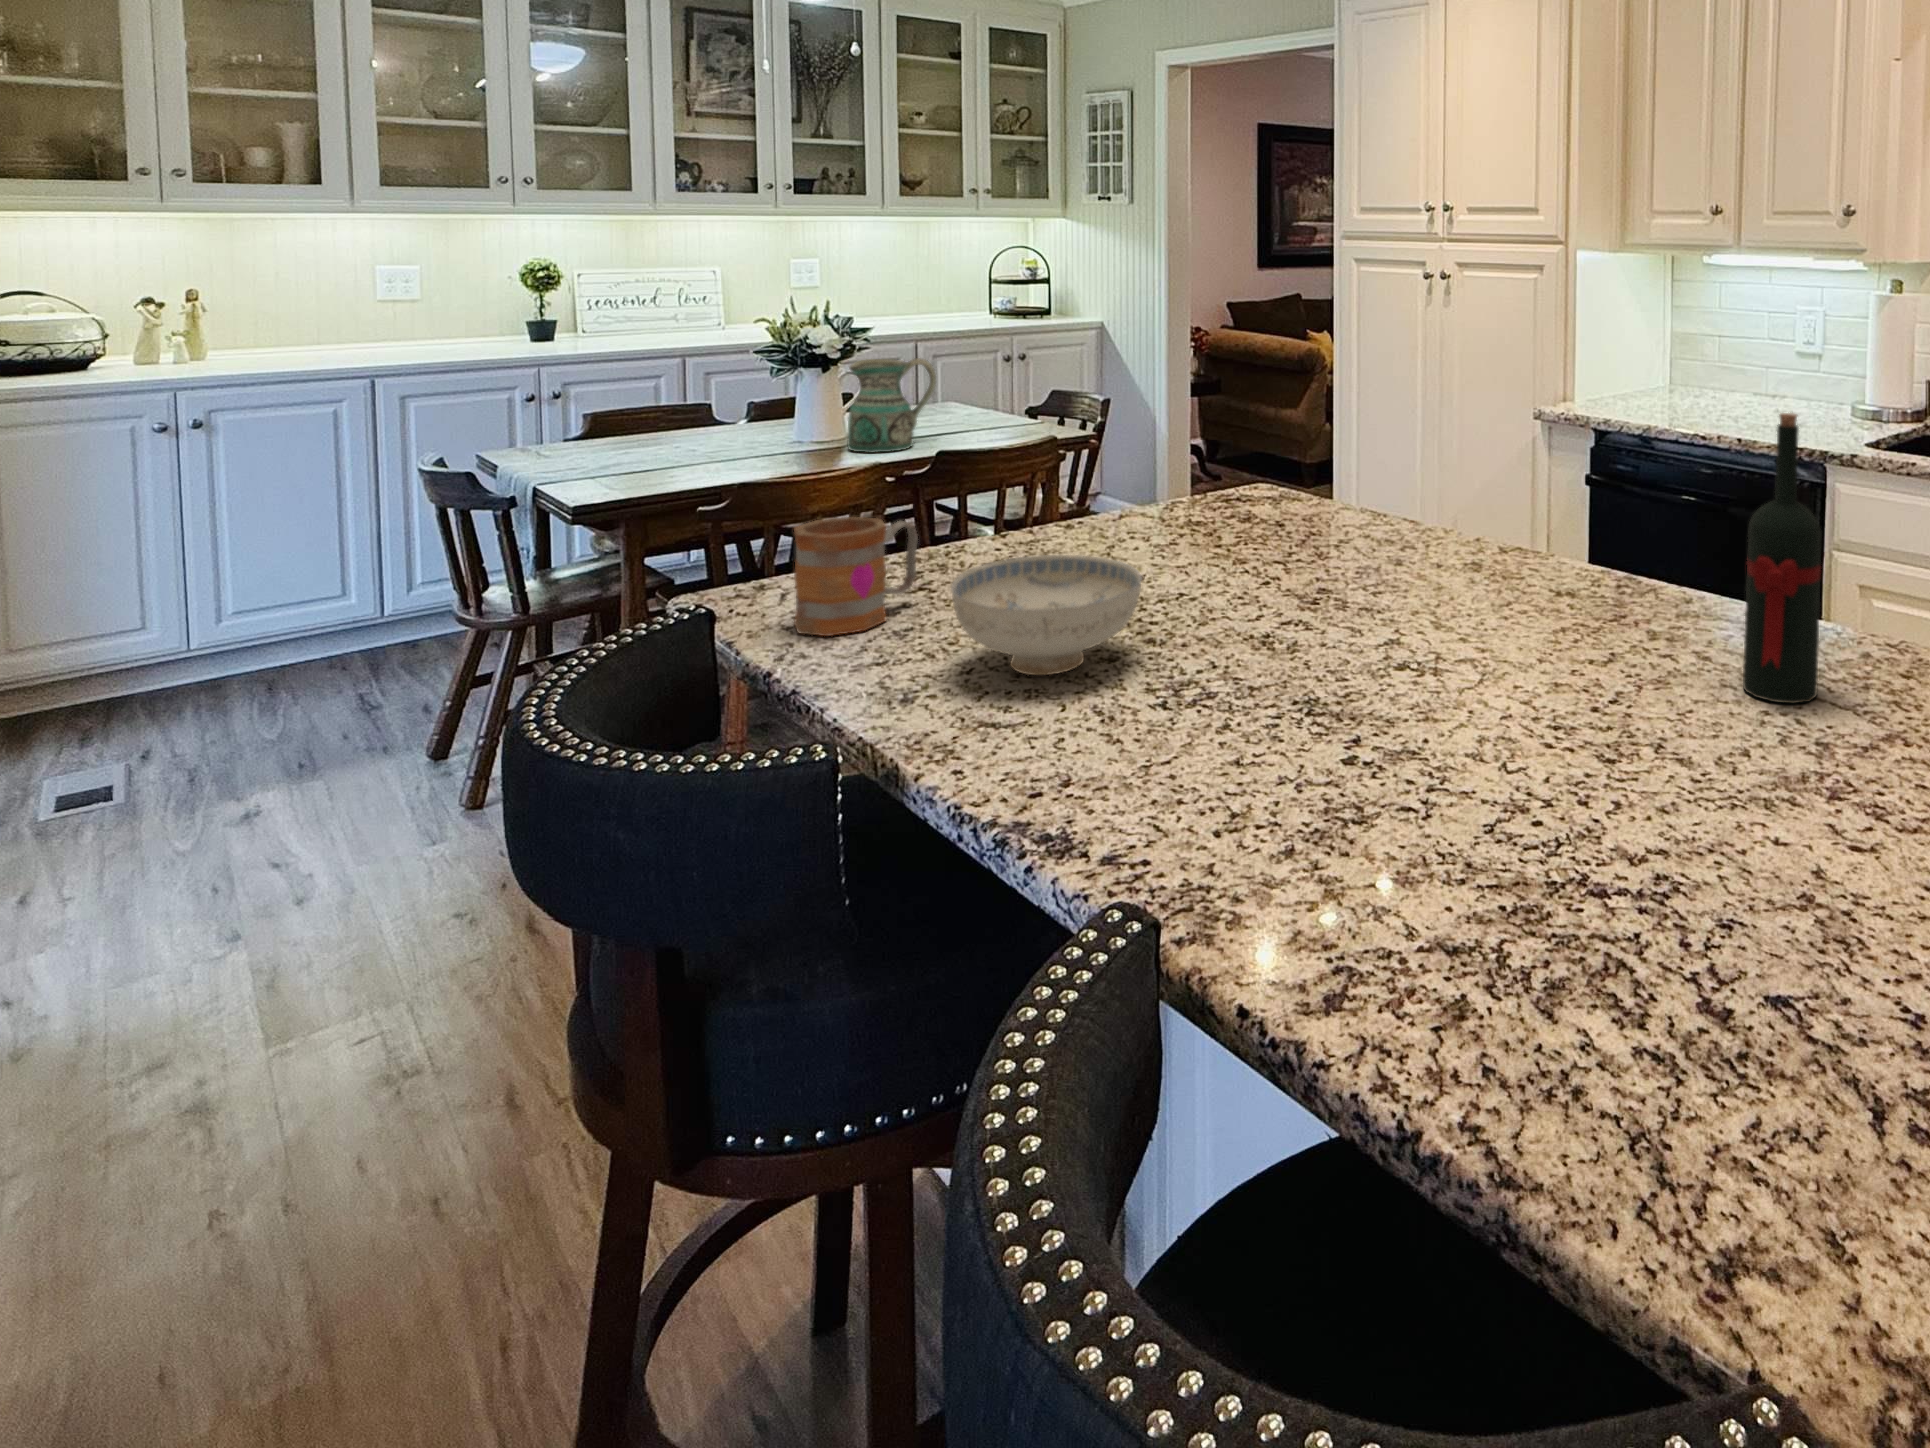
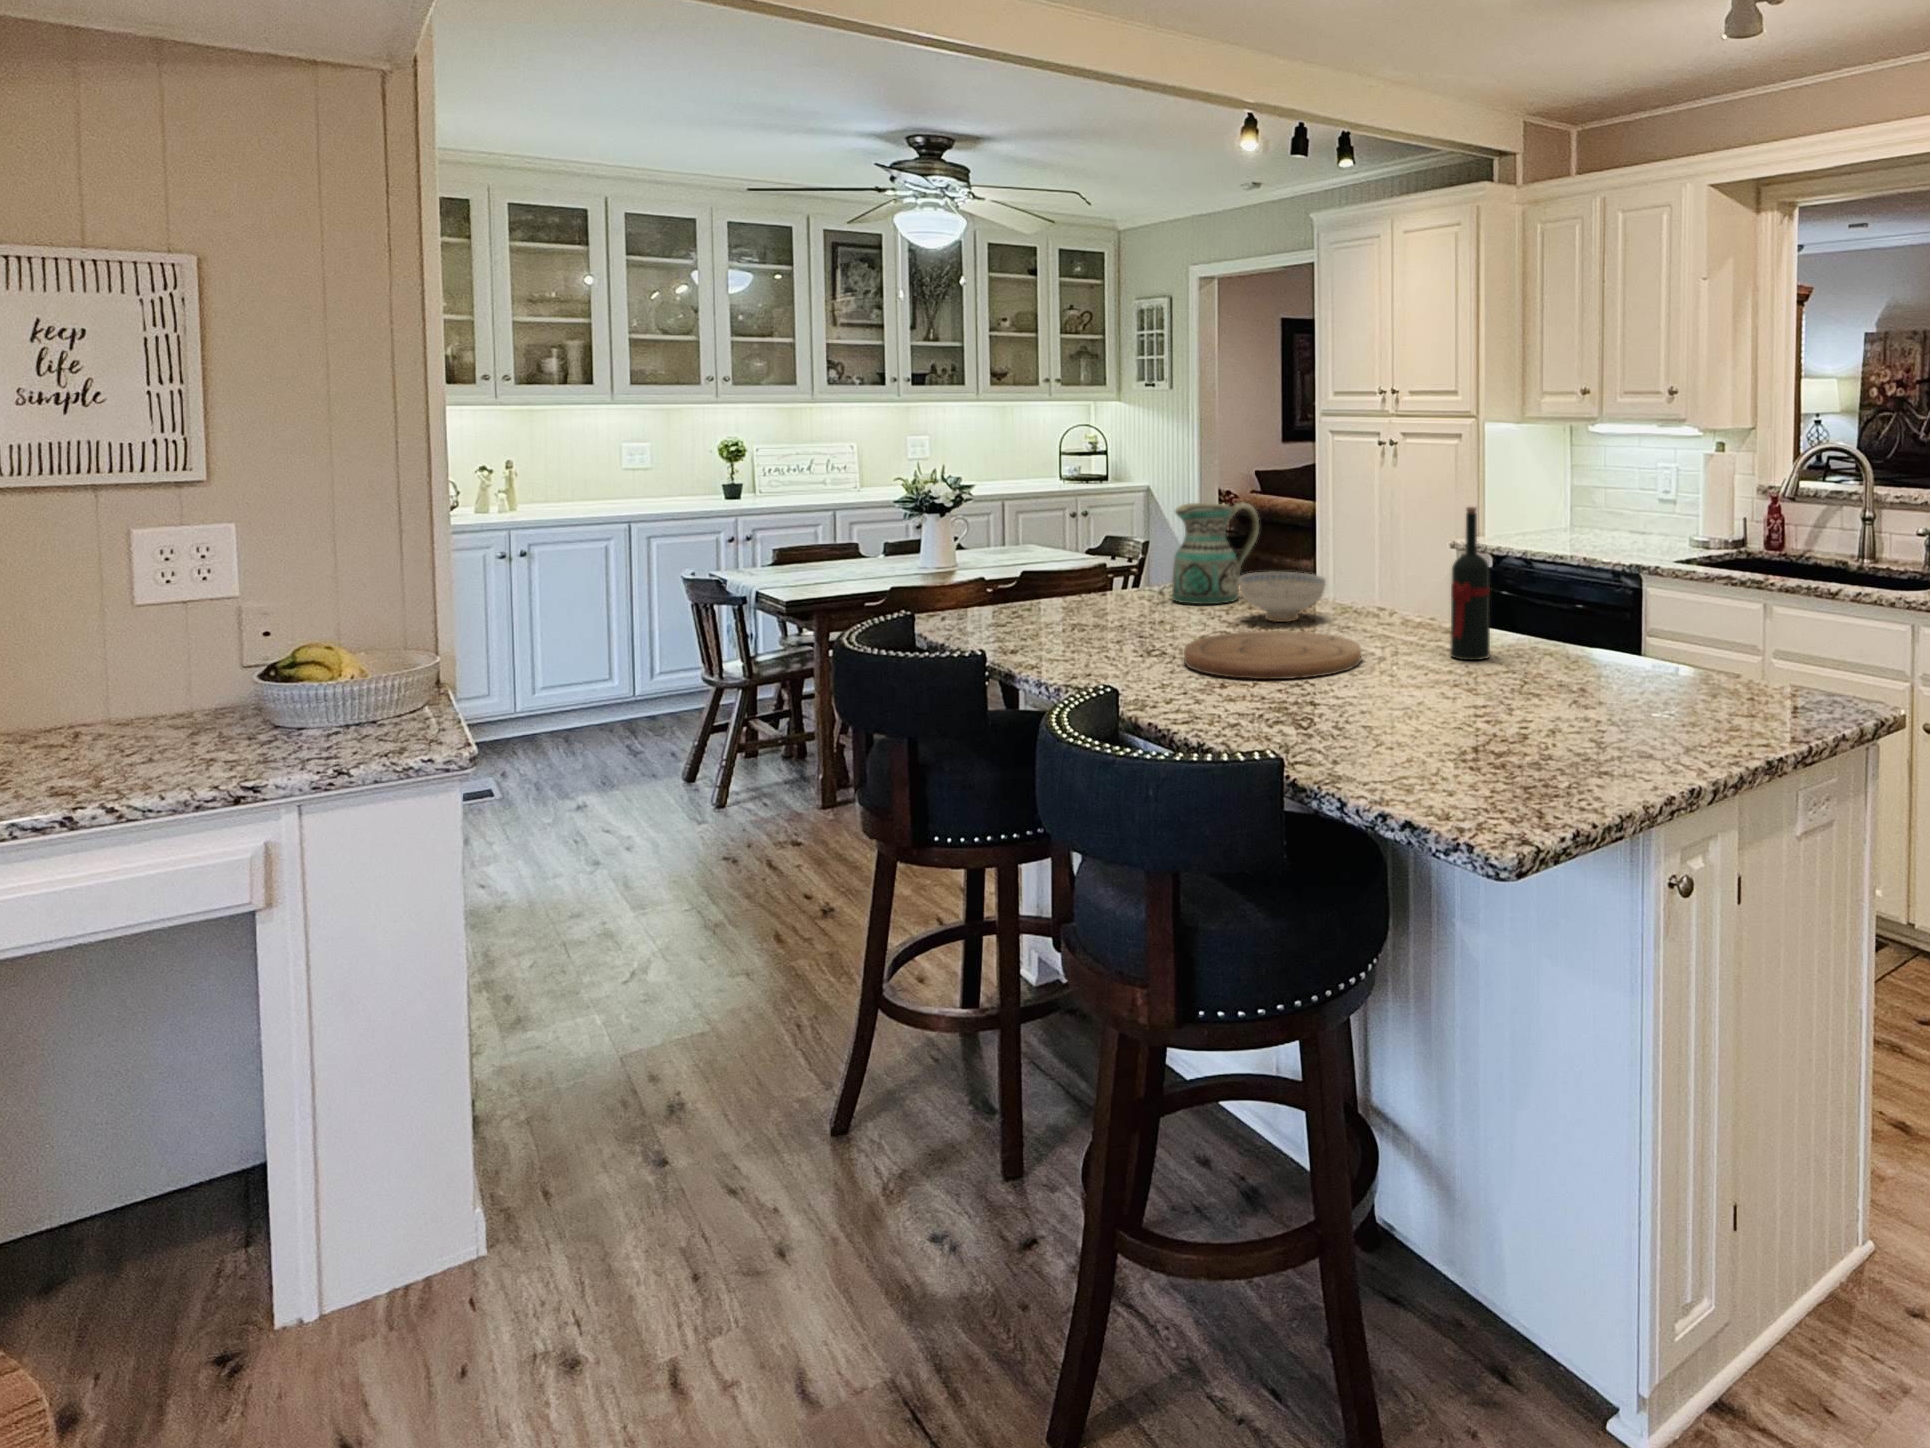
ceramic pitcher: present [847,358,936,453] -> present [1172,502,1259,604]
mug: present [794,517,918,636] -> none [954,573,1019,633]
ceramic bowl: present [951,555,1142,675] -> present [1239,572,1326,622]
cutting board: none [1248,633,1593,789] -> present [1184,631,1361,679]

